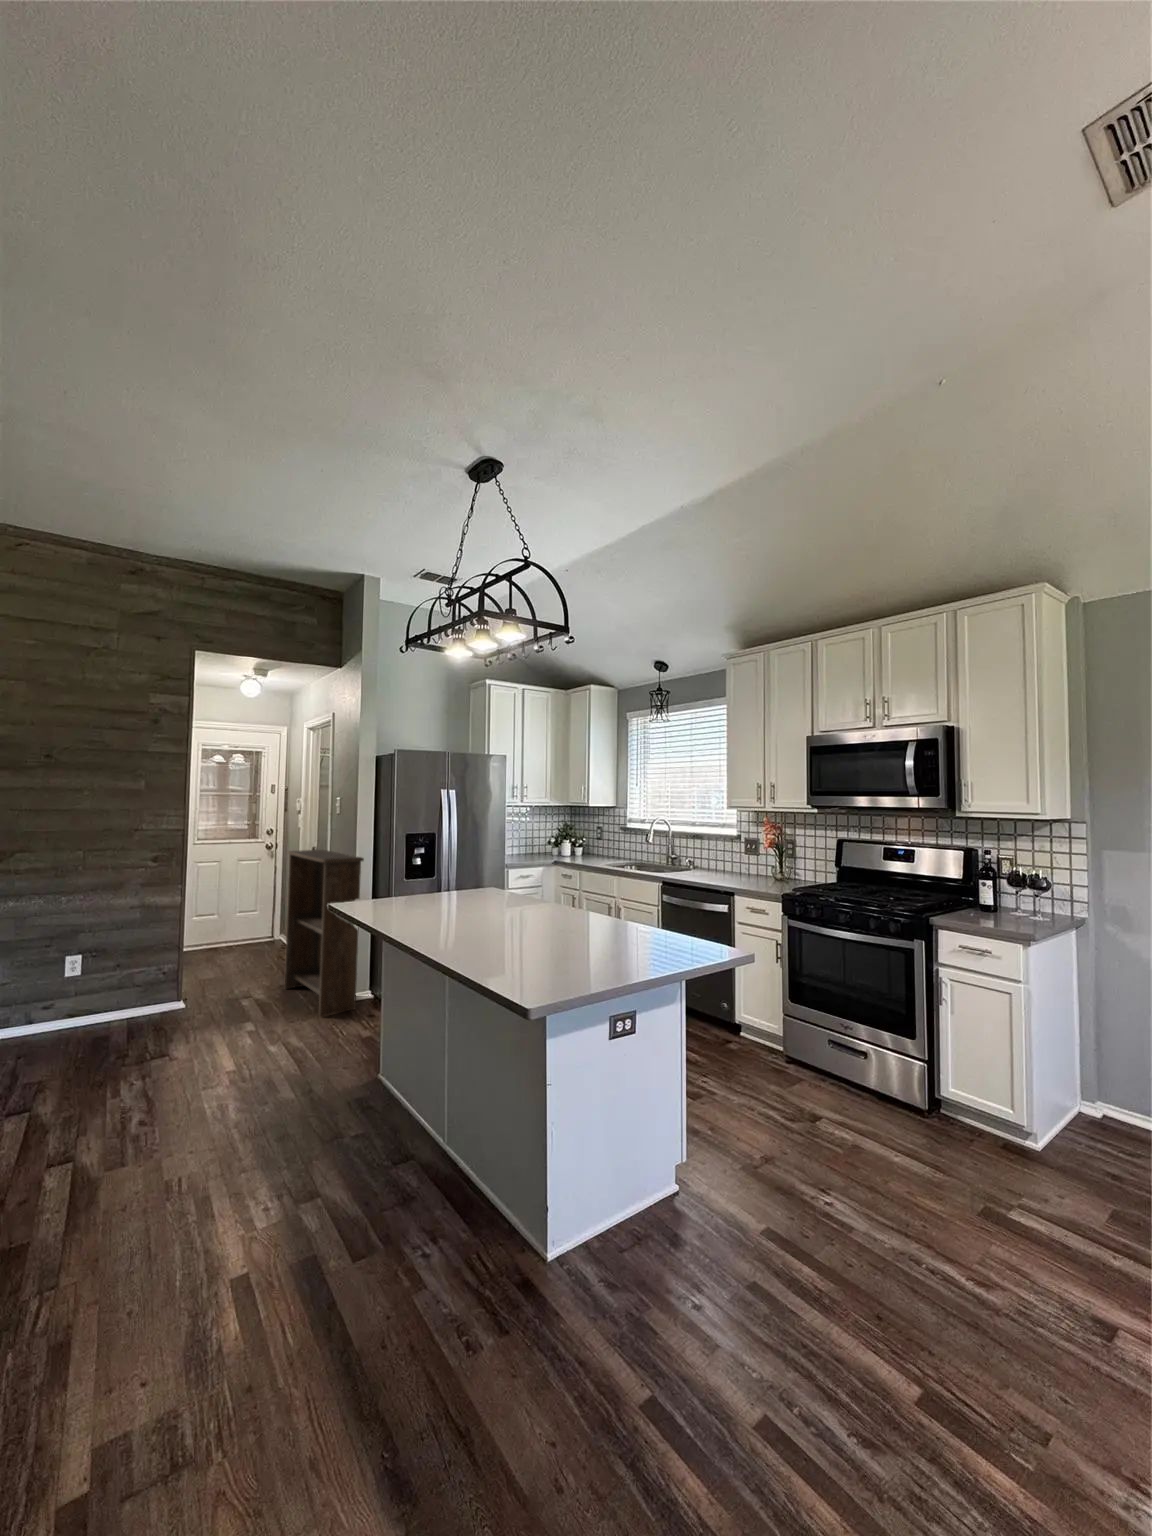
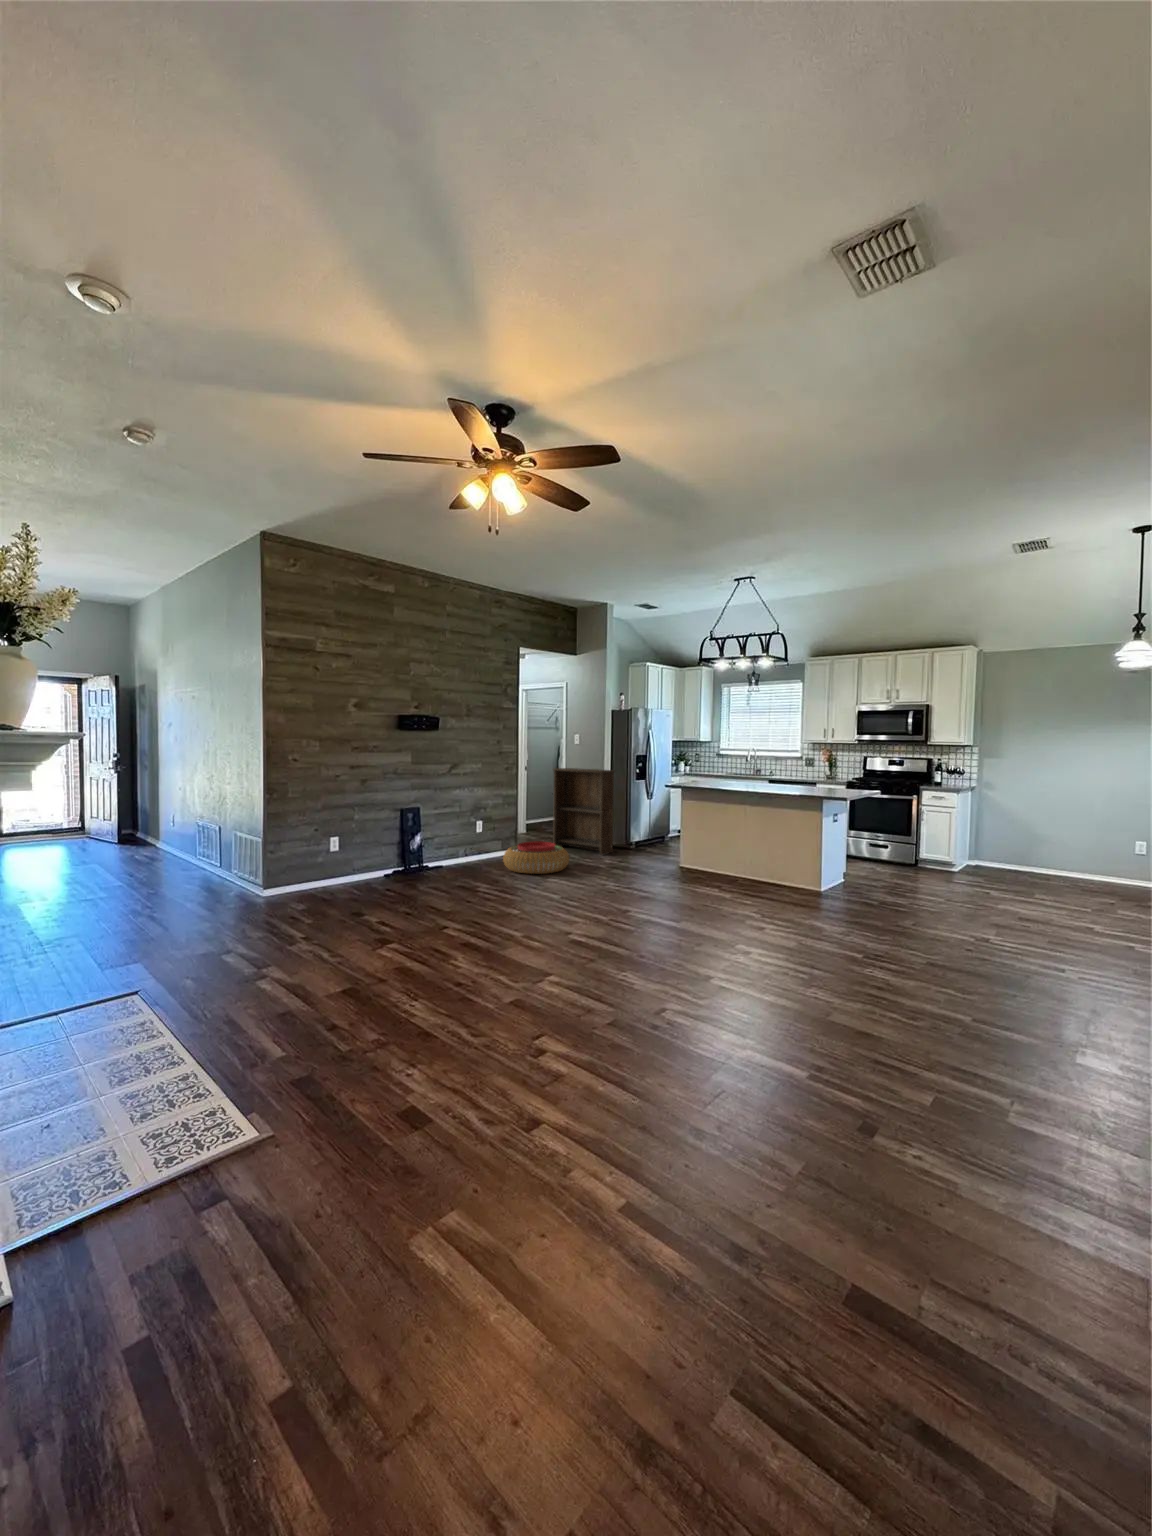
pouf: none [40,995,199,1076] -> present [503,842,569,874]

